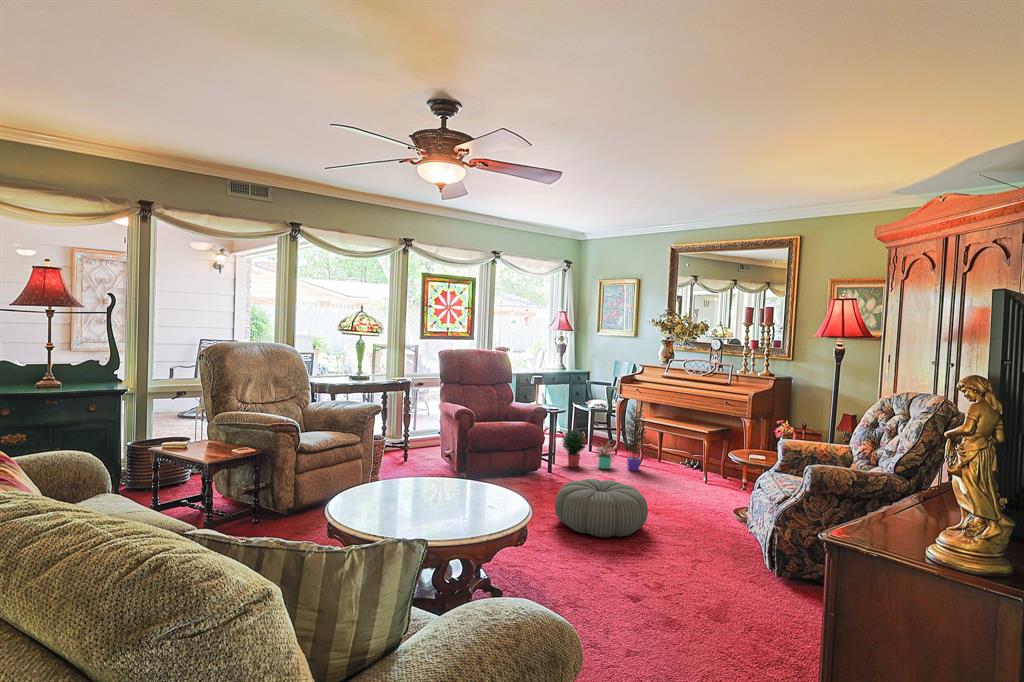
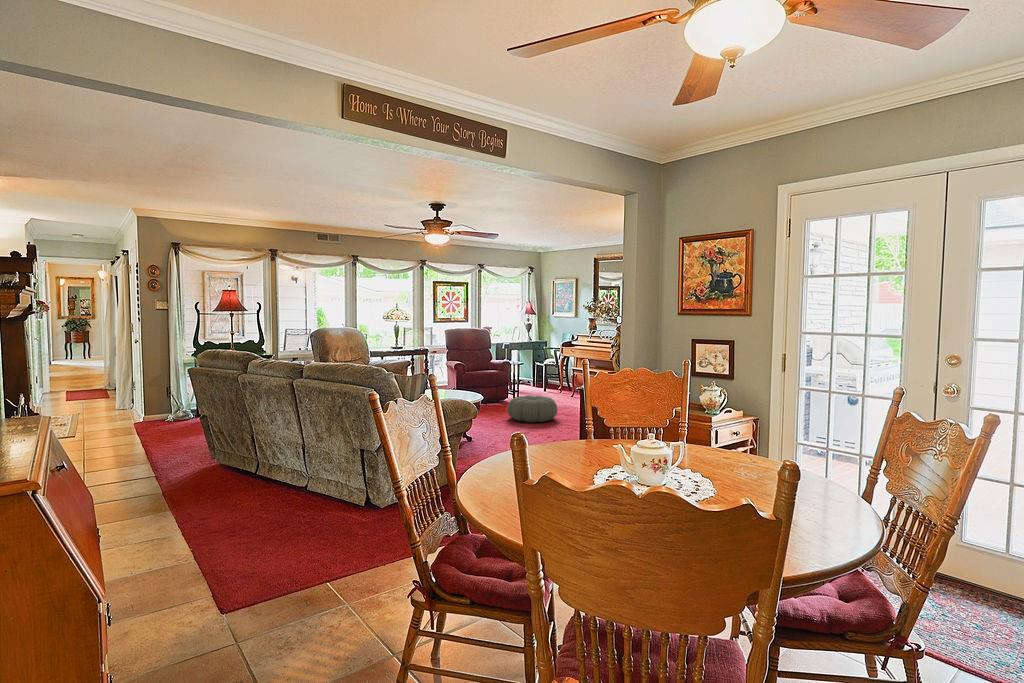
potted plant: present [563,405,647,471] -> none [522,358,575,399]

